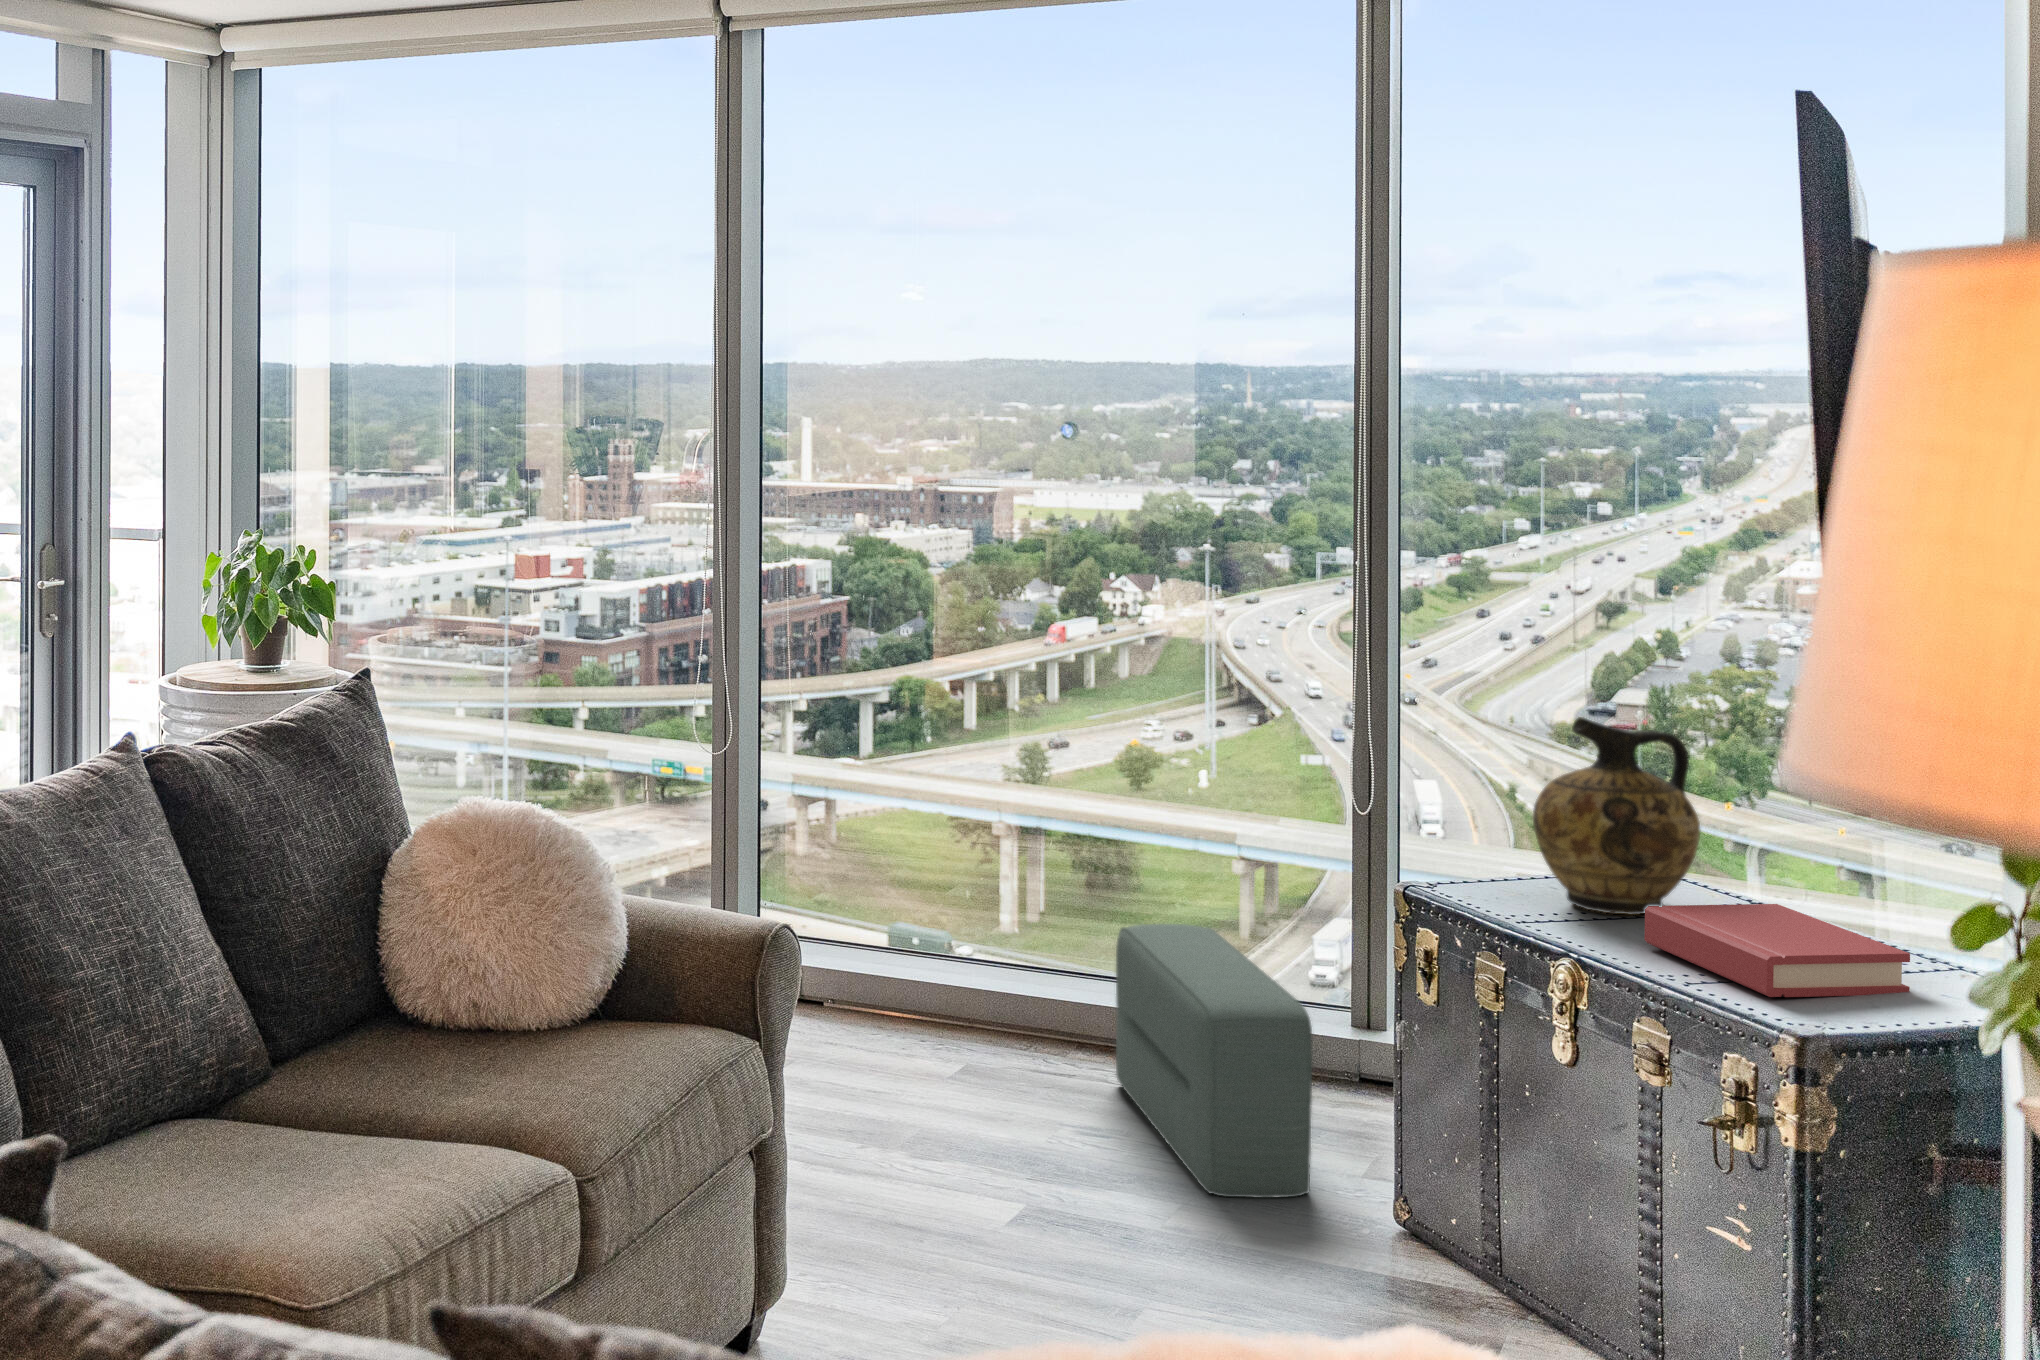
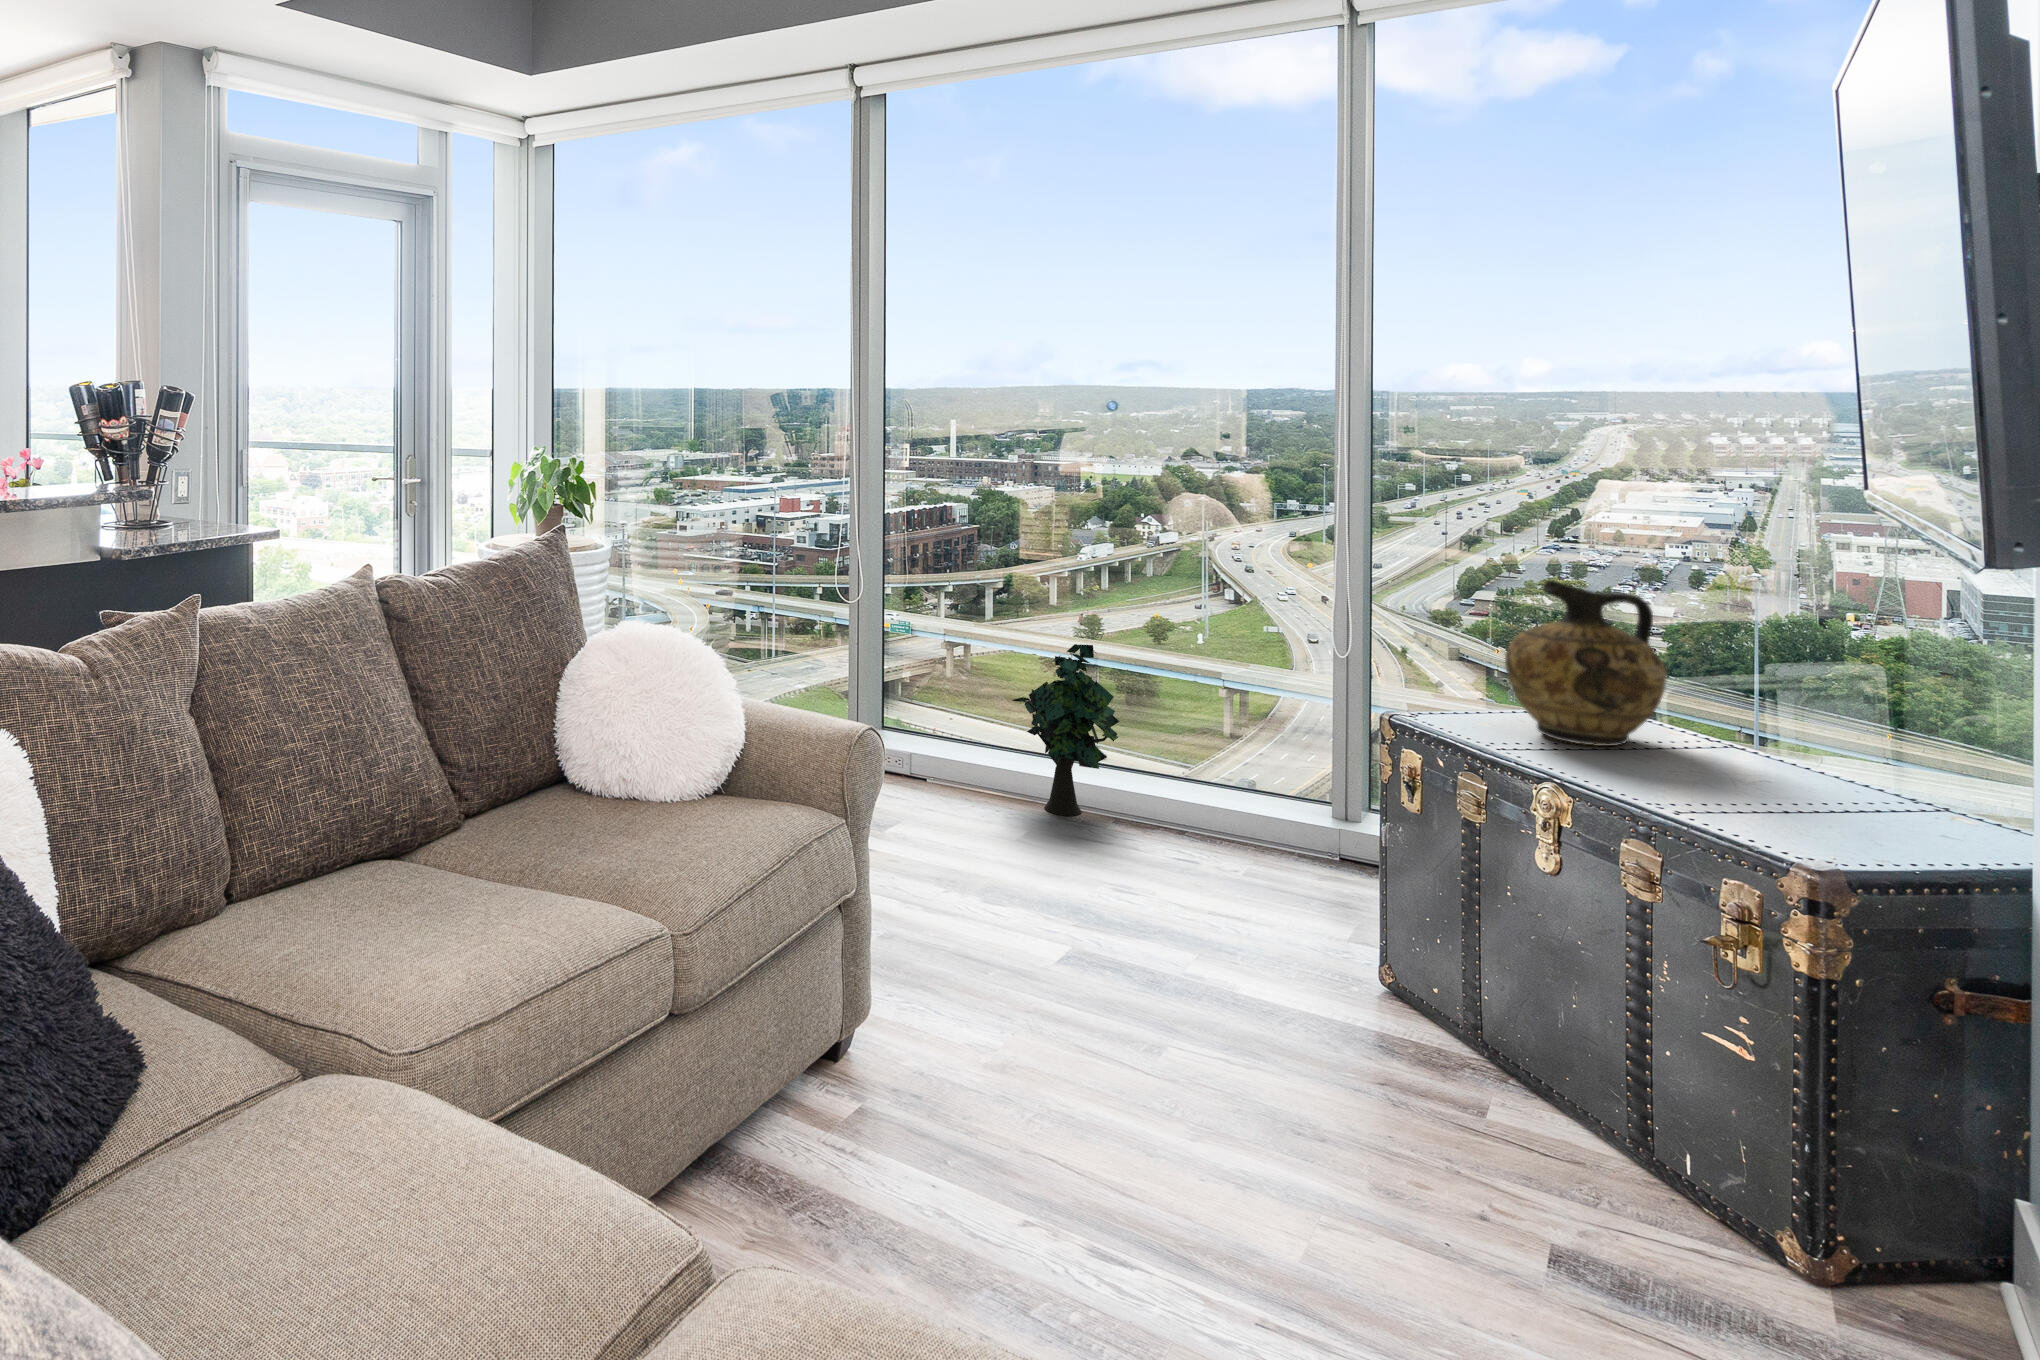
decorative plant: none [948,811,1090,1048] -> present [1012,644,1119,816]
hardback book: present [1645,904,1910,997] -> none [1623,741,1913,836]
pouf: present [1116,924,1313,1198] -> none [1140,730,1305,953]

